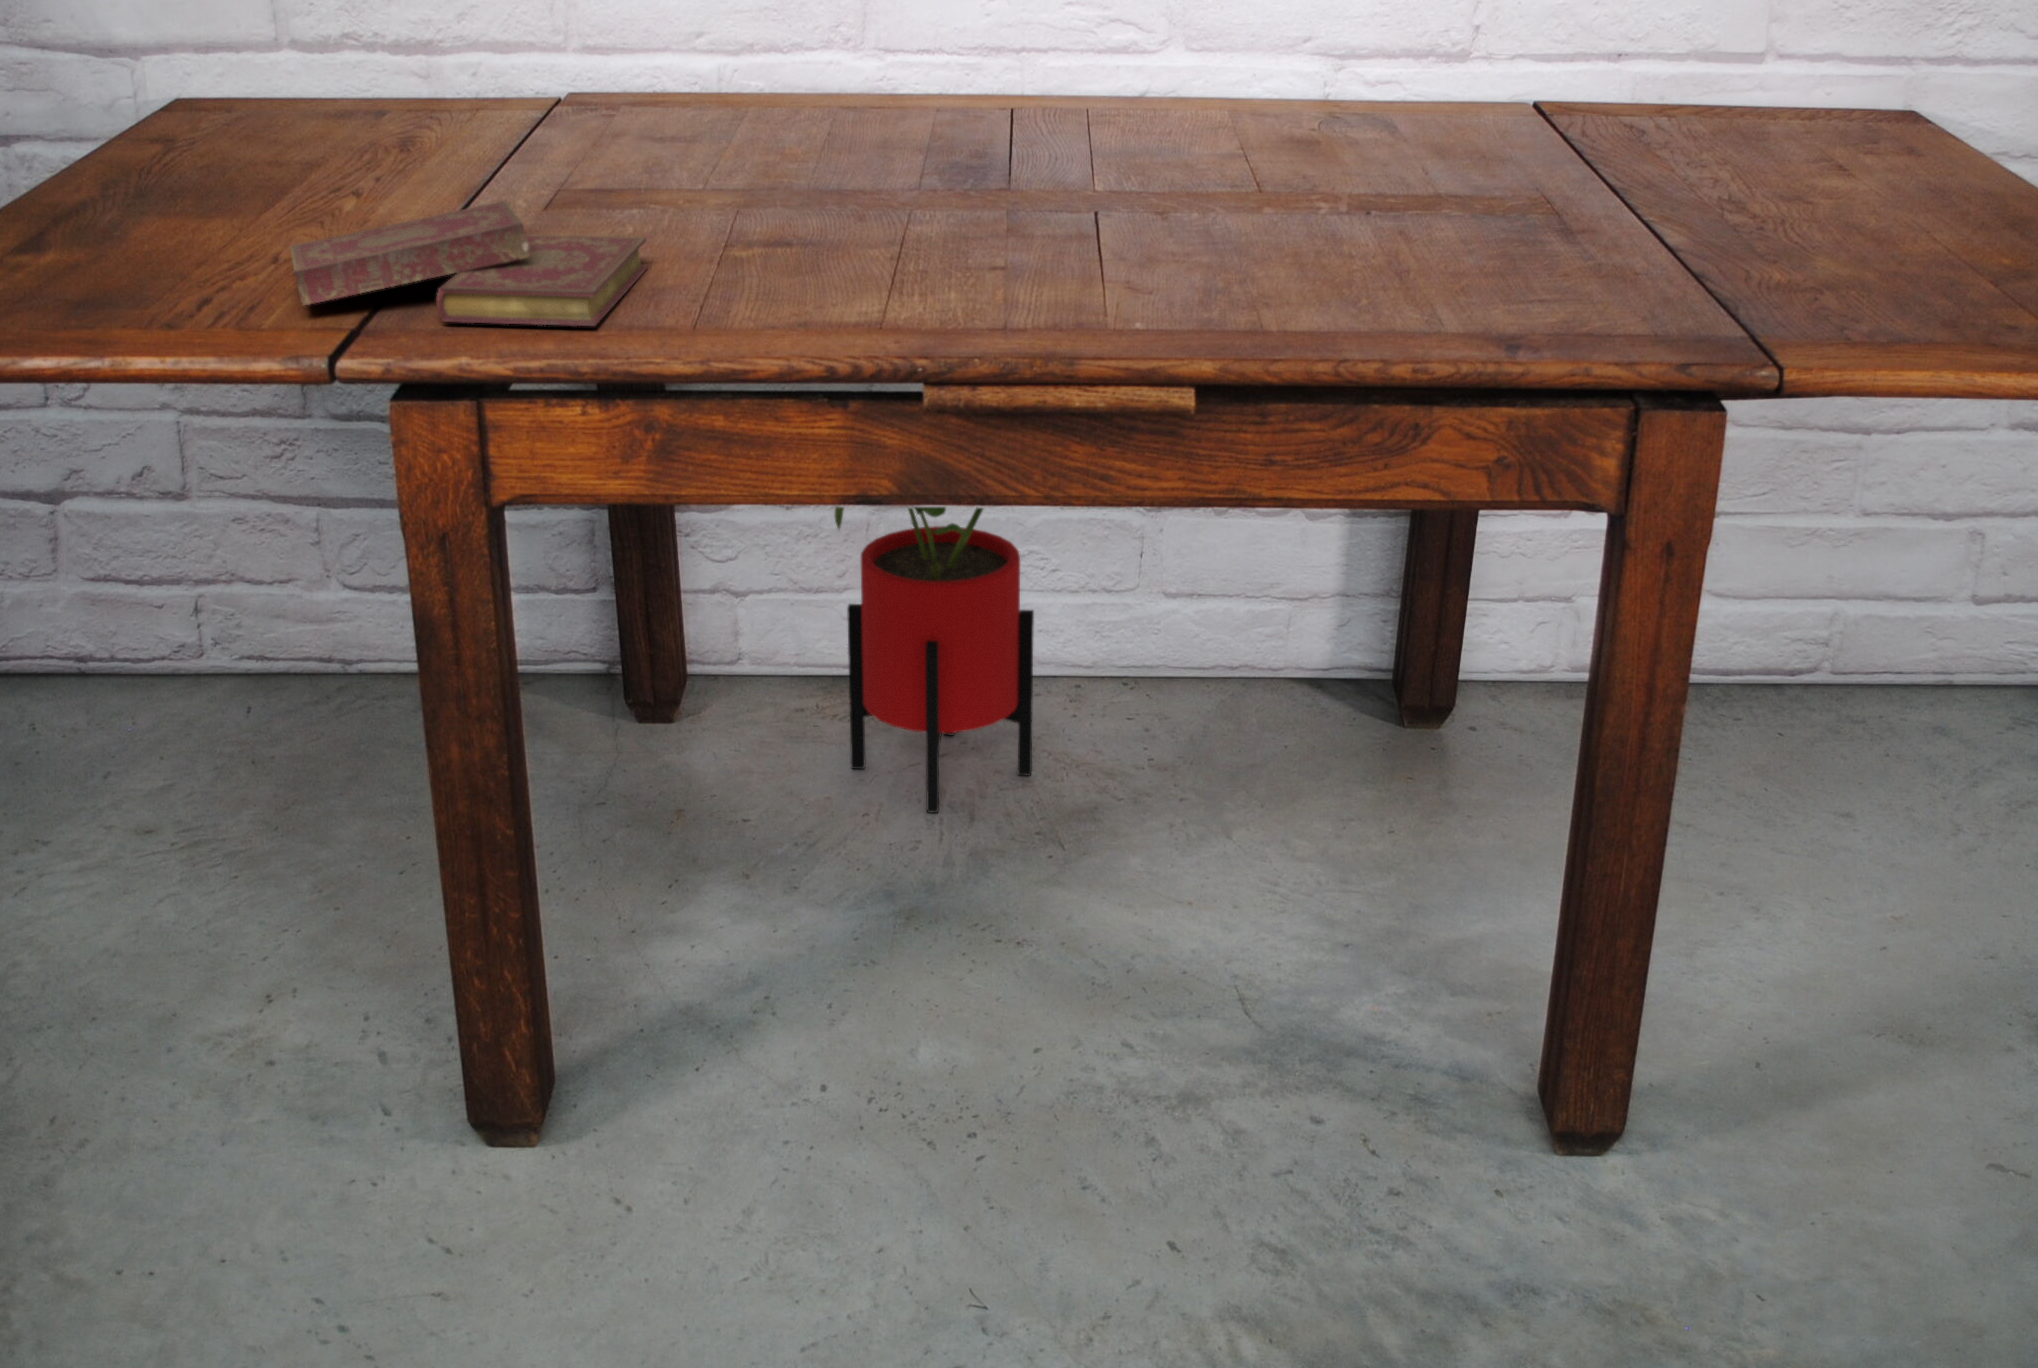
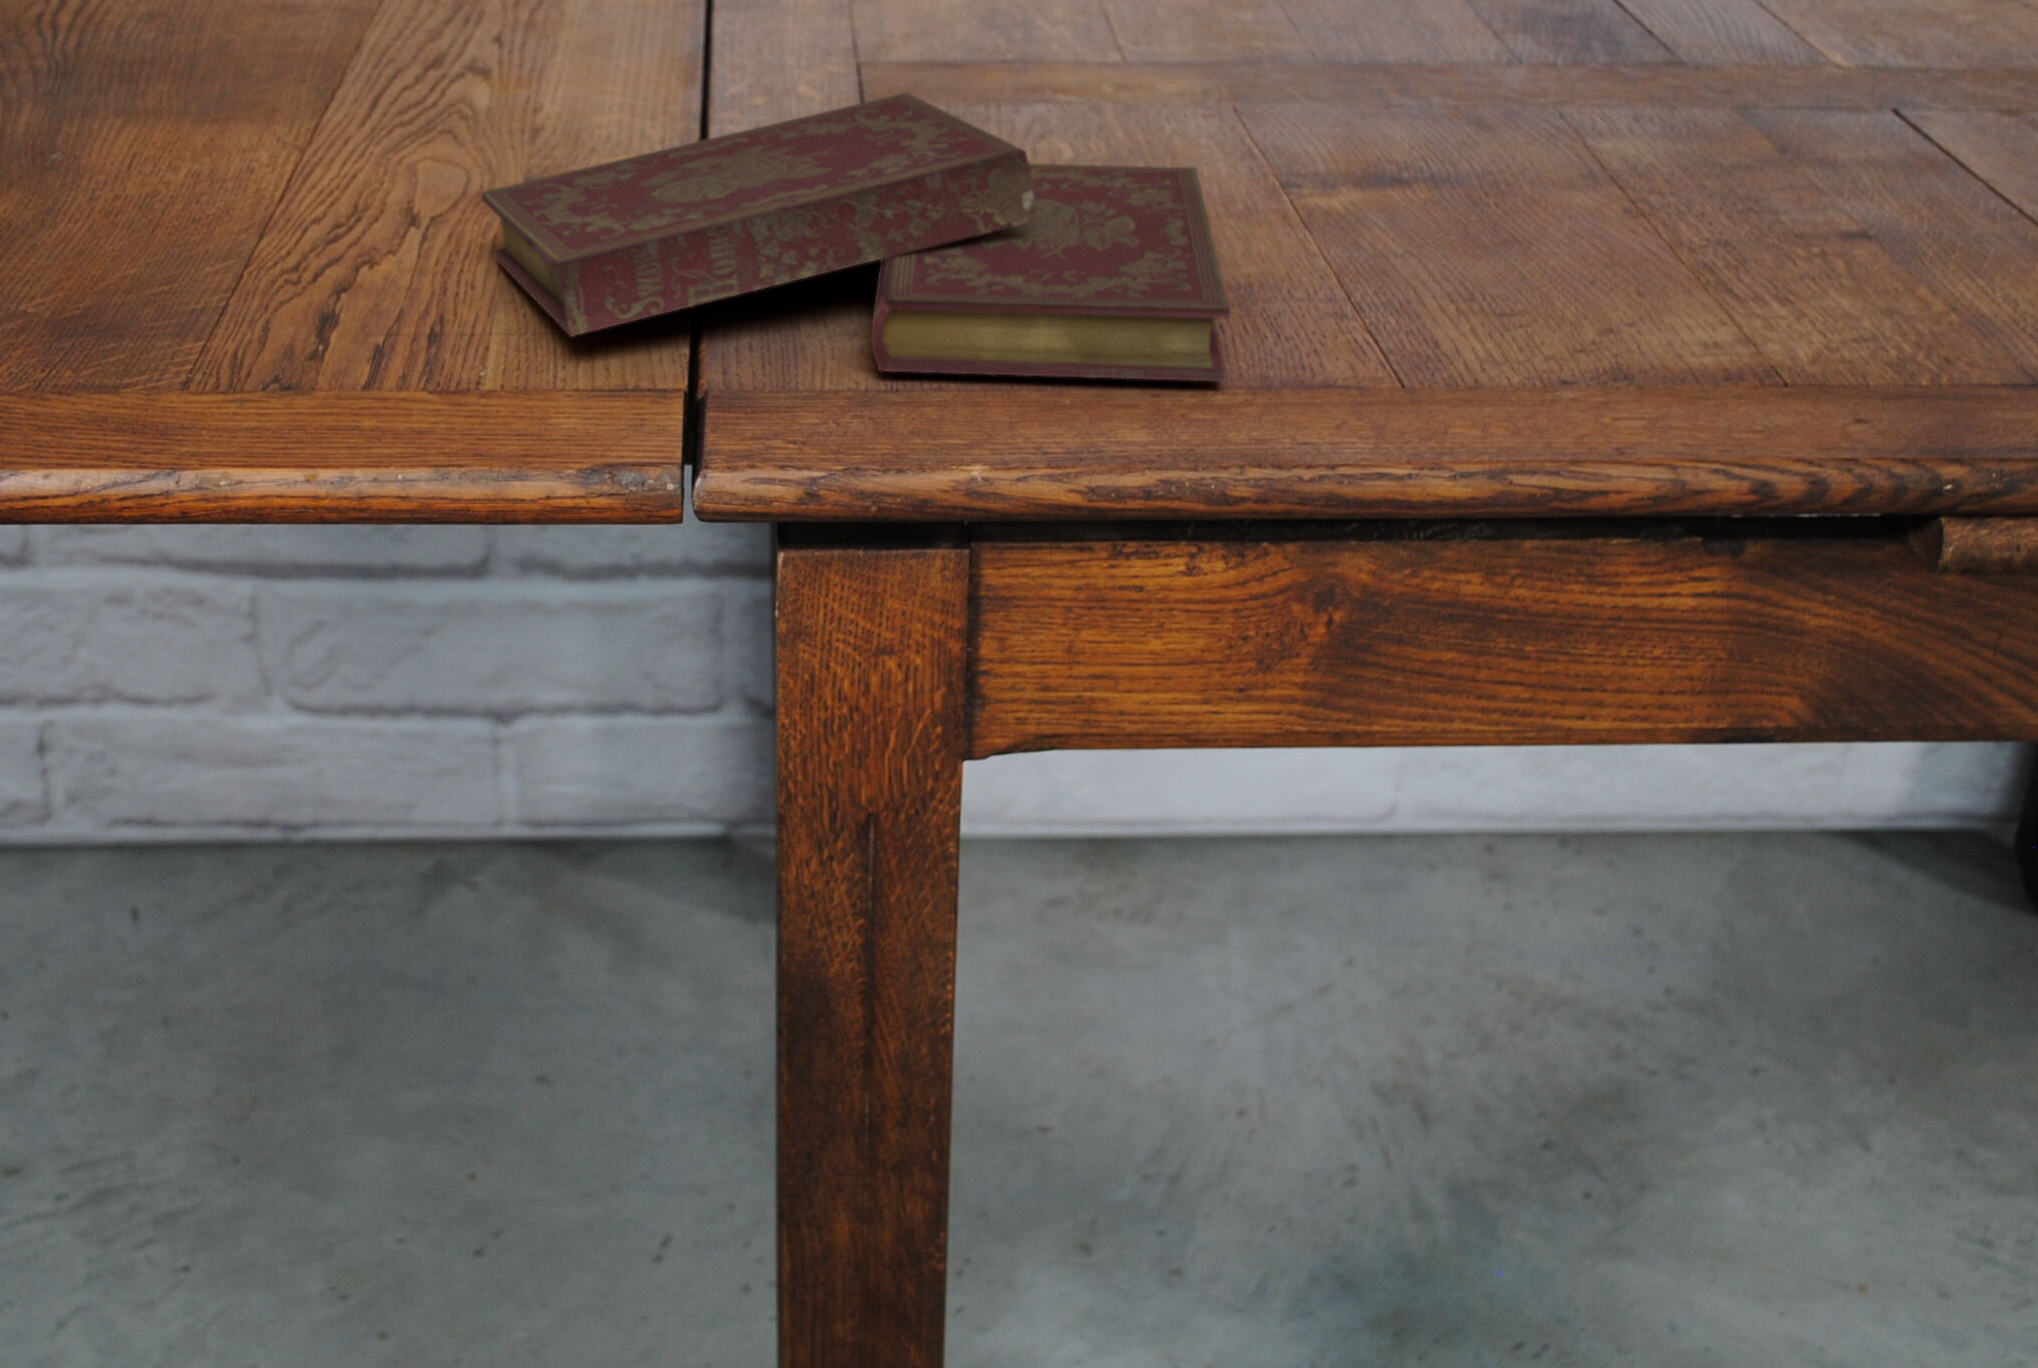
house plant: present [835,507,1034,813] -> none [1131,175,1762,1128]

